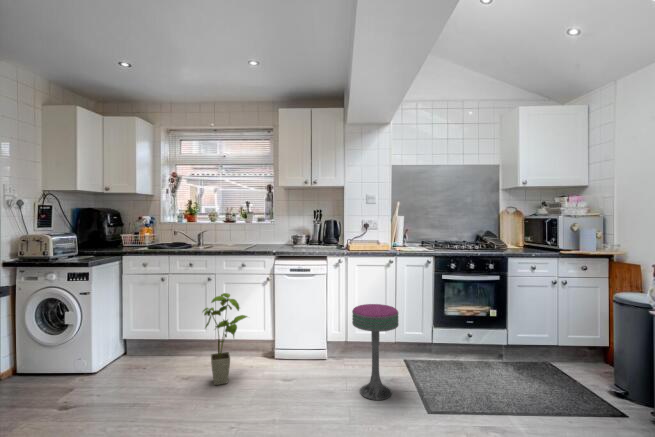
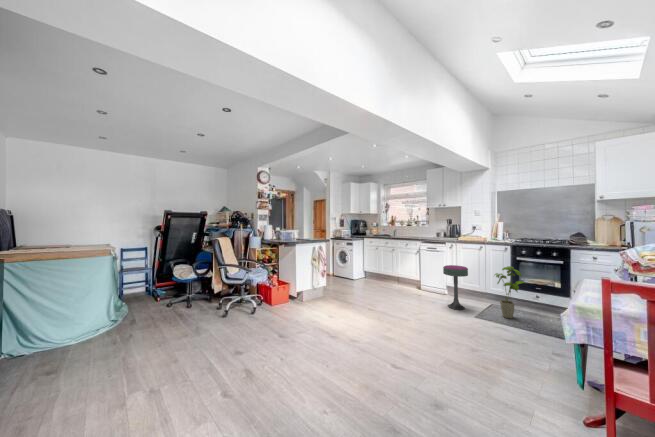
house plant: present [203,293,247,385] -> present [495,266,524,319]

